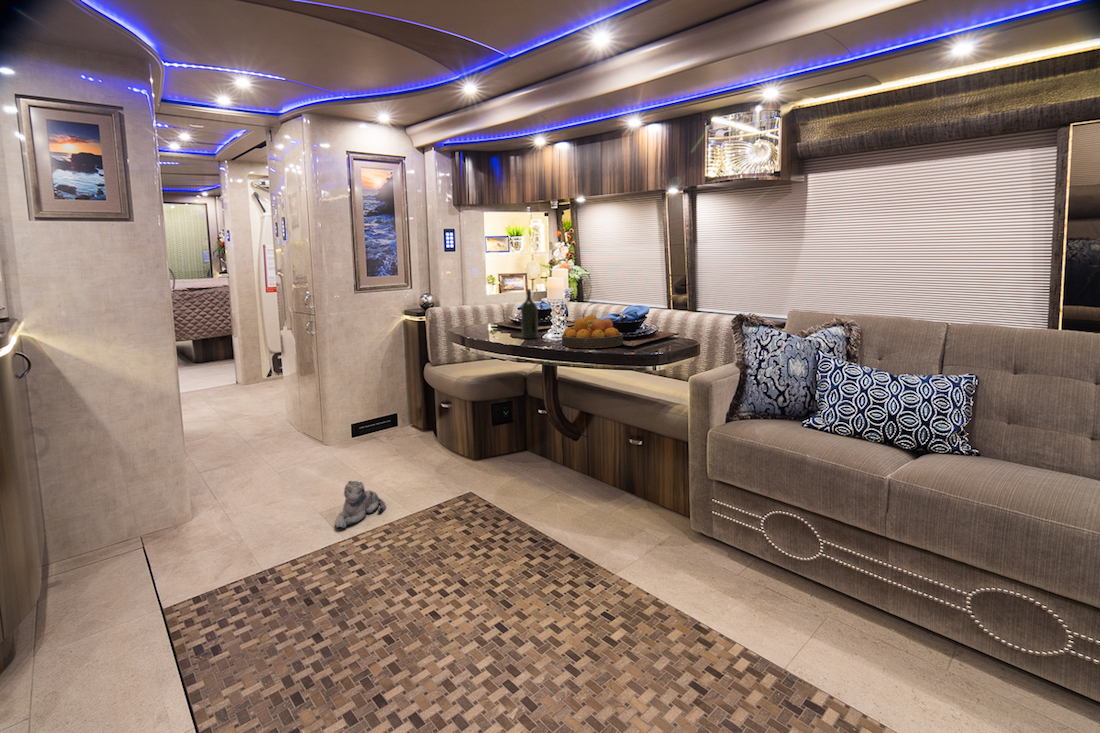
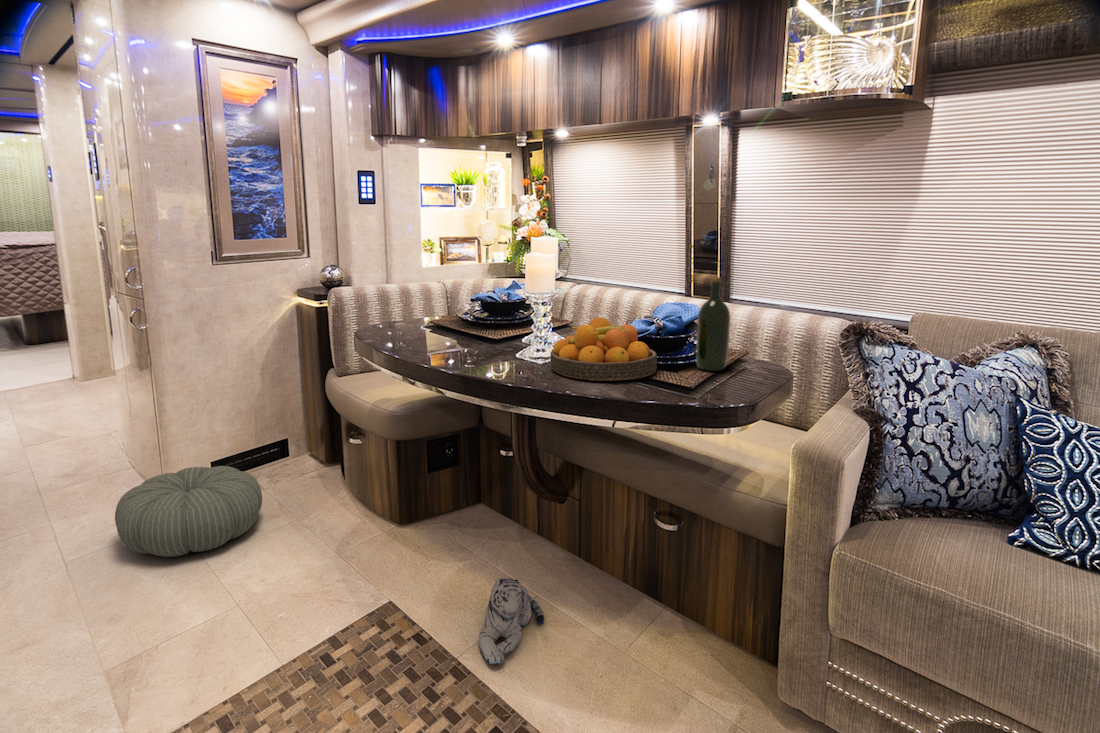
wine bottle: present [521,289,538,339] -> present [696,277,730,371]
pouf: none [301,422,387,472] -> present [115,466,262,557]
plush toy: present [335,481,386,528] -> present [478,578,544,664]

